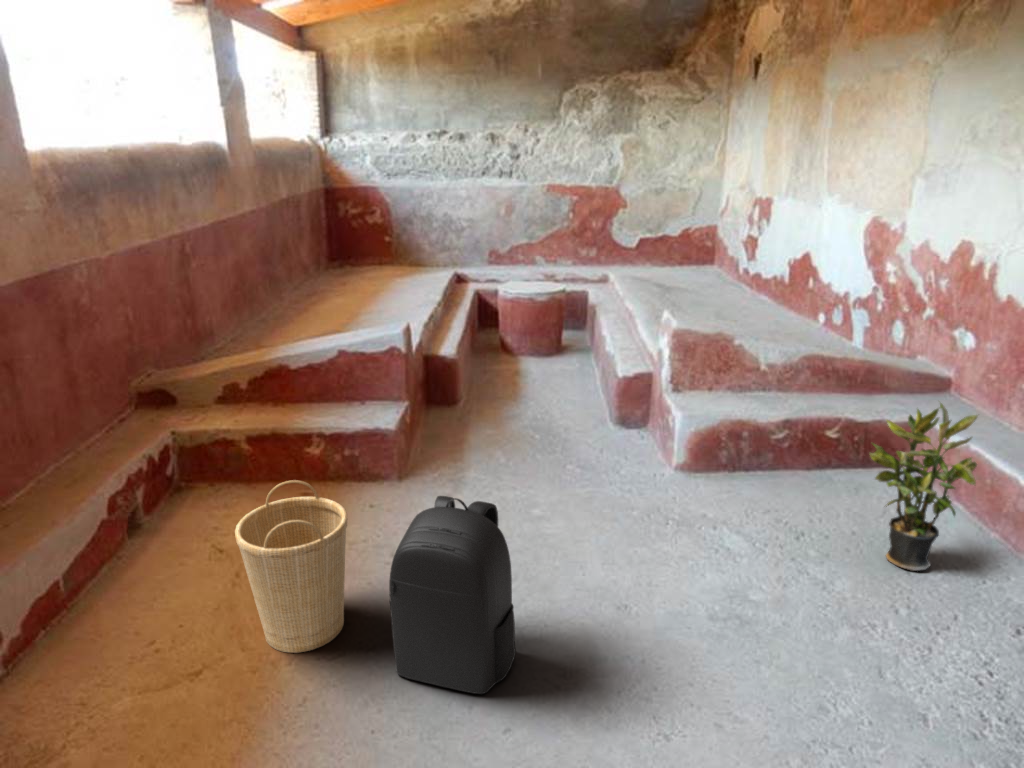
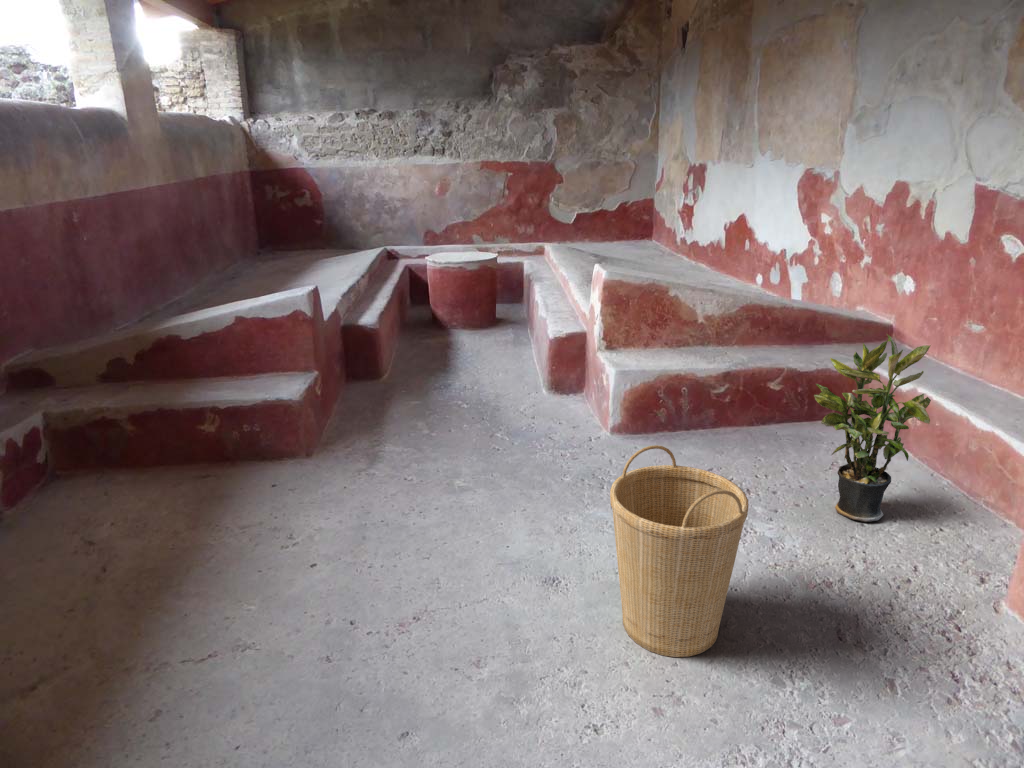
basket: present [235,480,347,653] -> present [610,445,748,657]
backpack: present [389,496,516,694] -> none [253,457,419,692]

